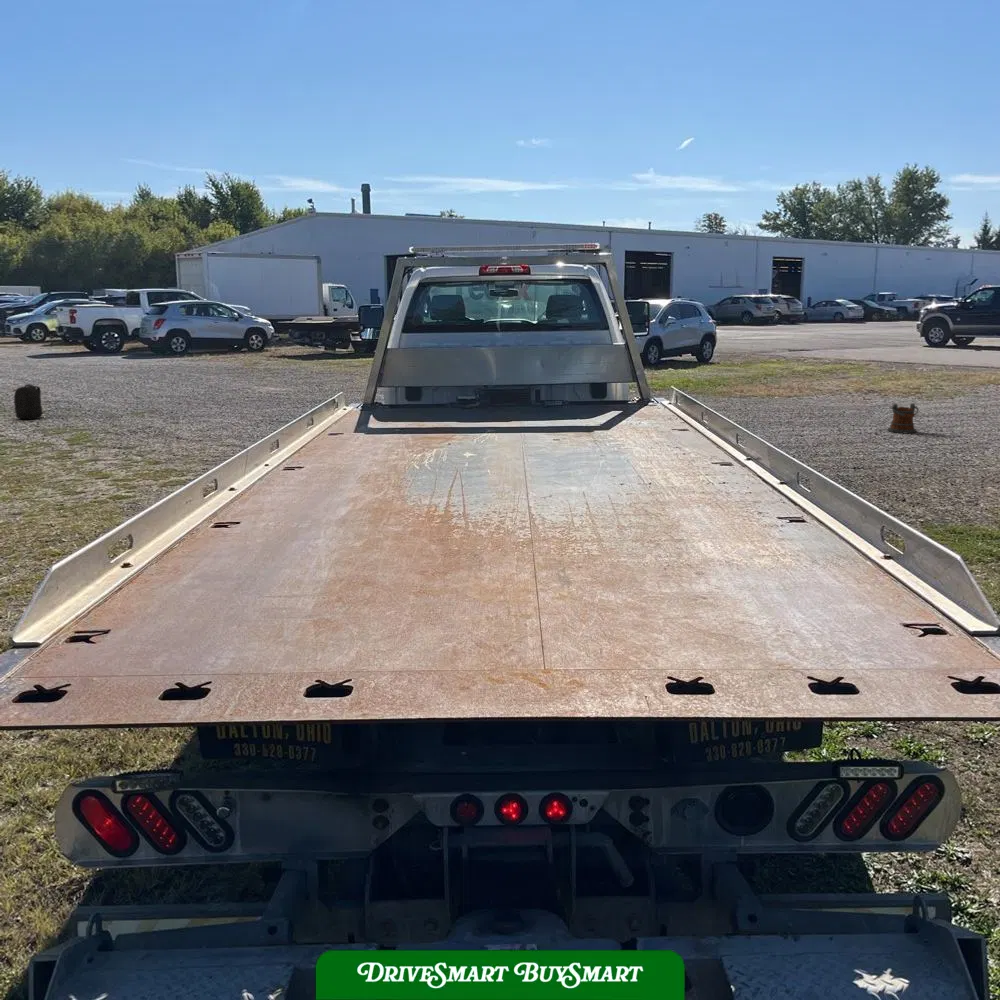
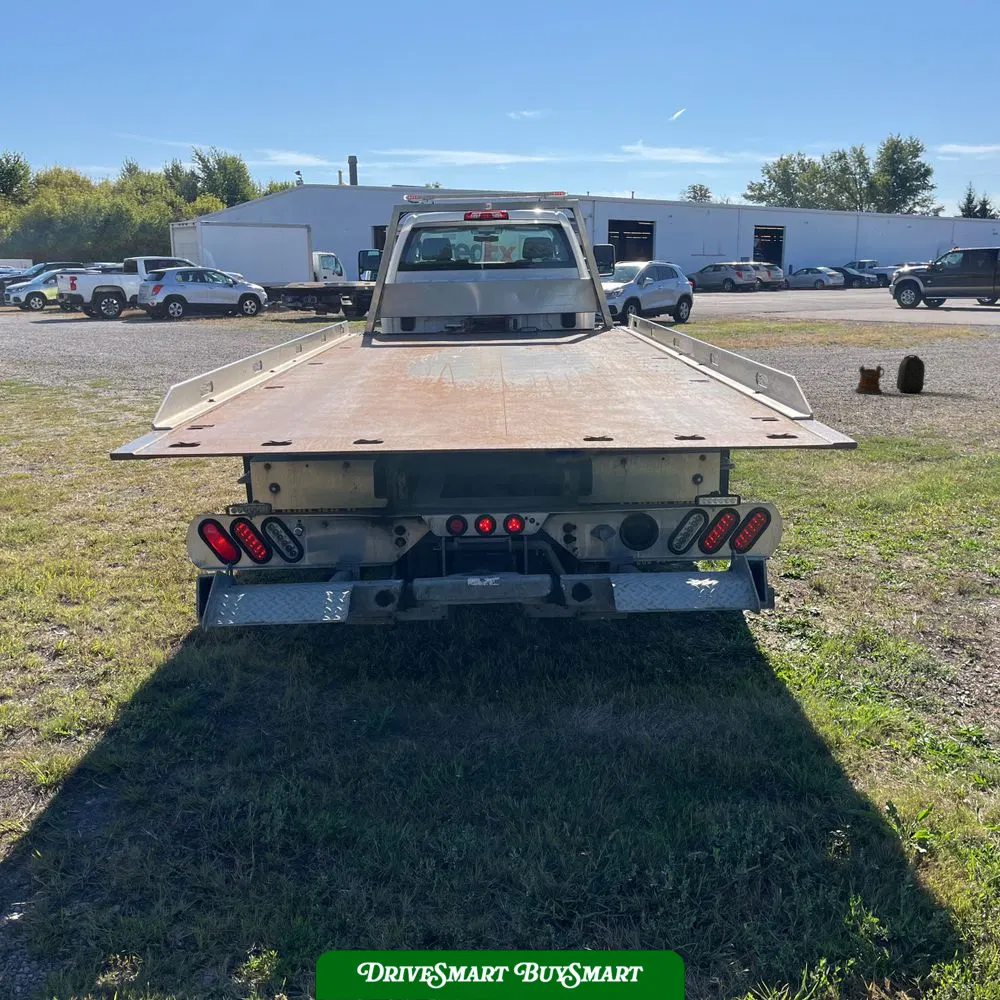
backpack: present [14,384,43,419] -> present [897,355,925,392]

